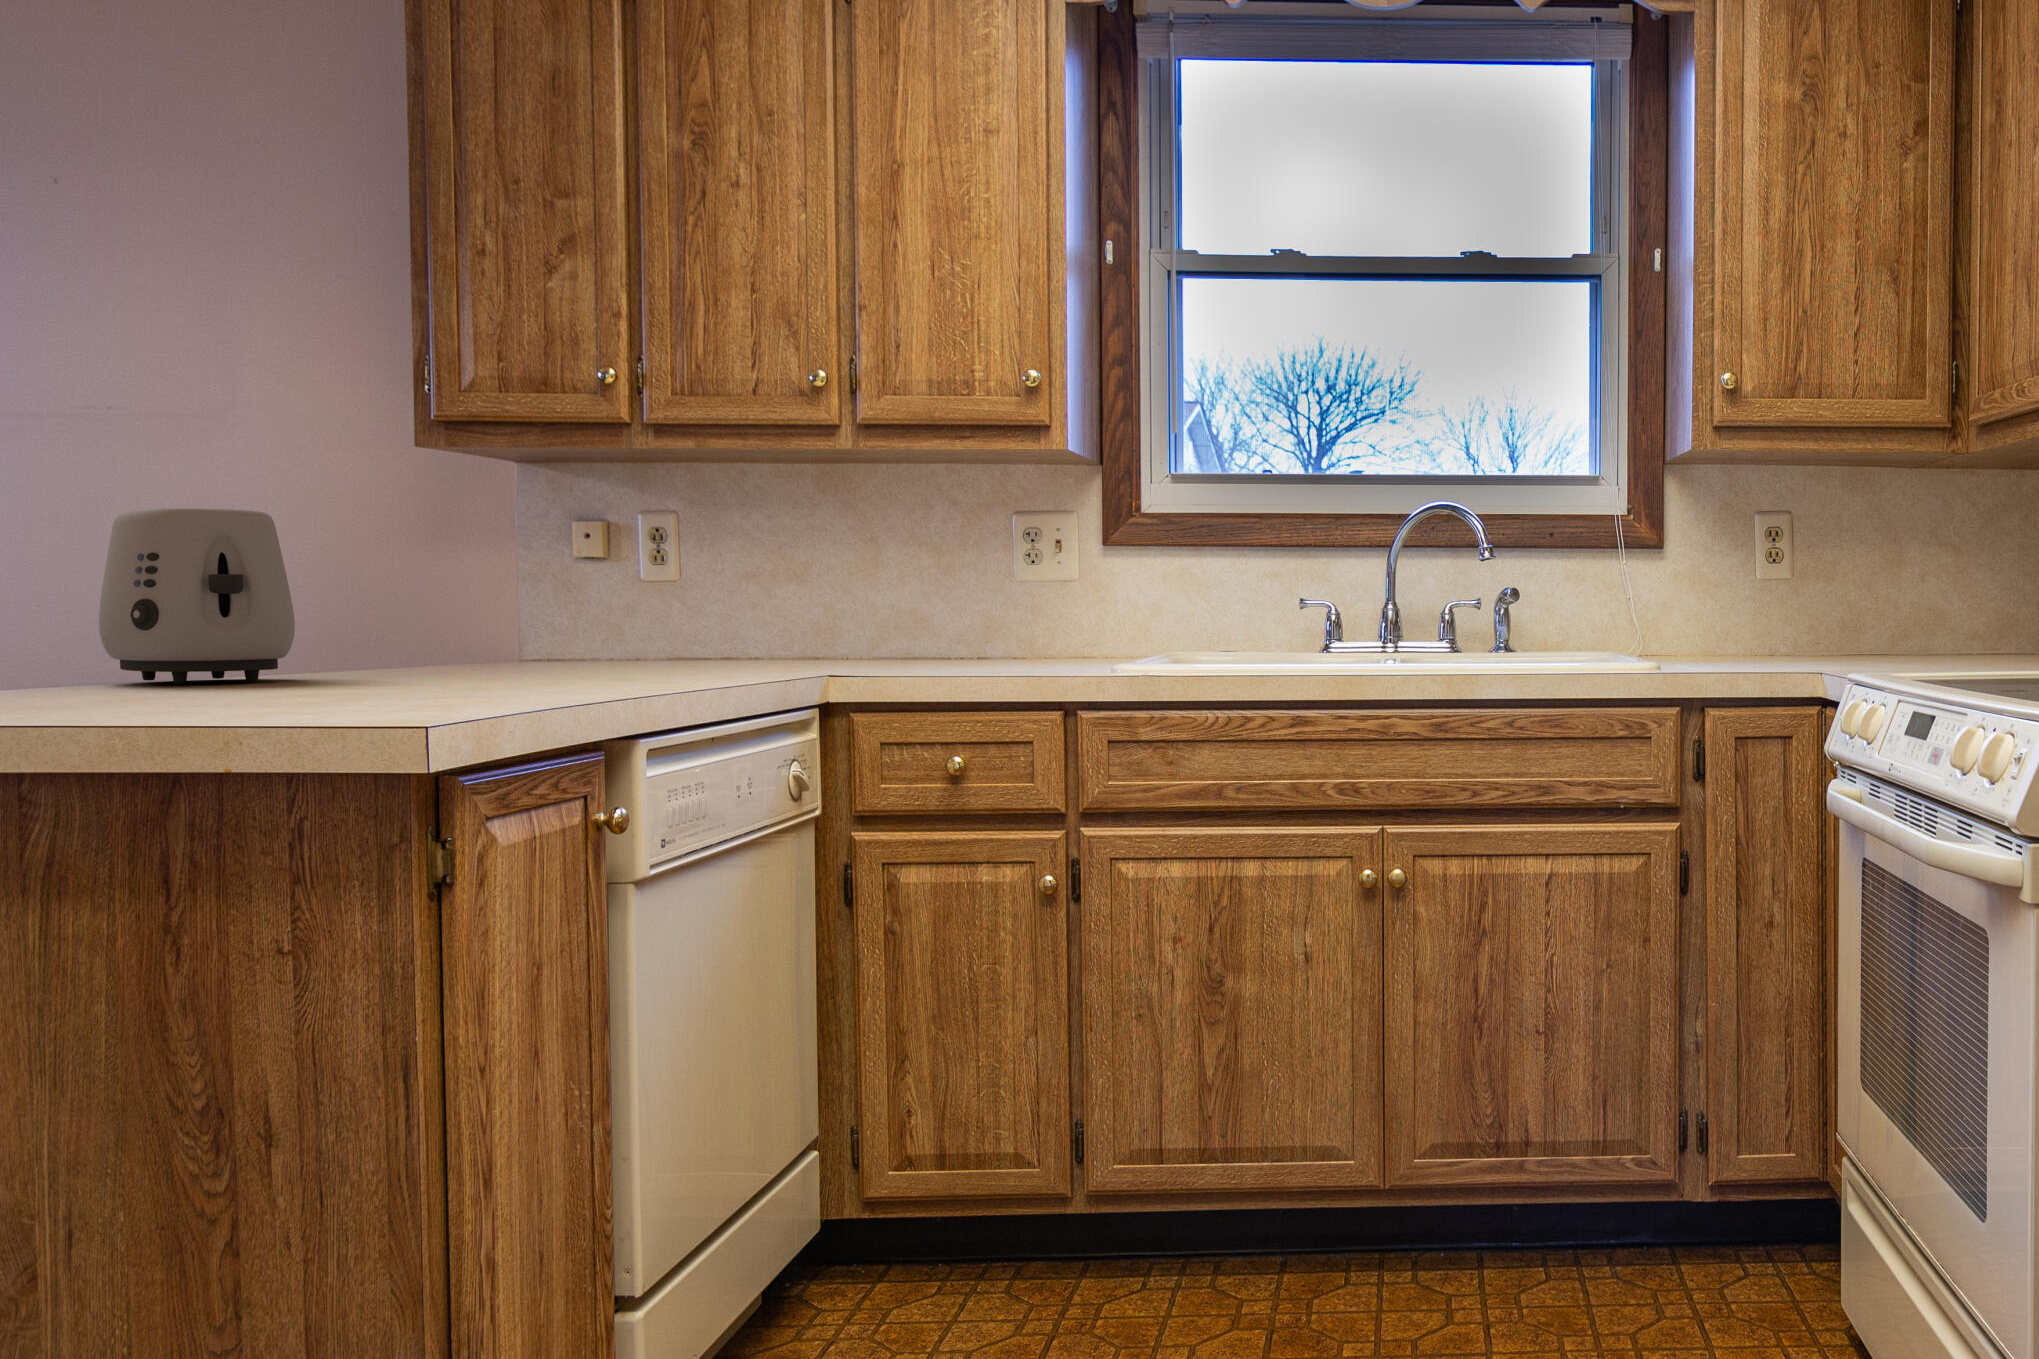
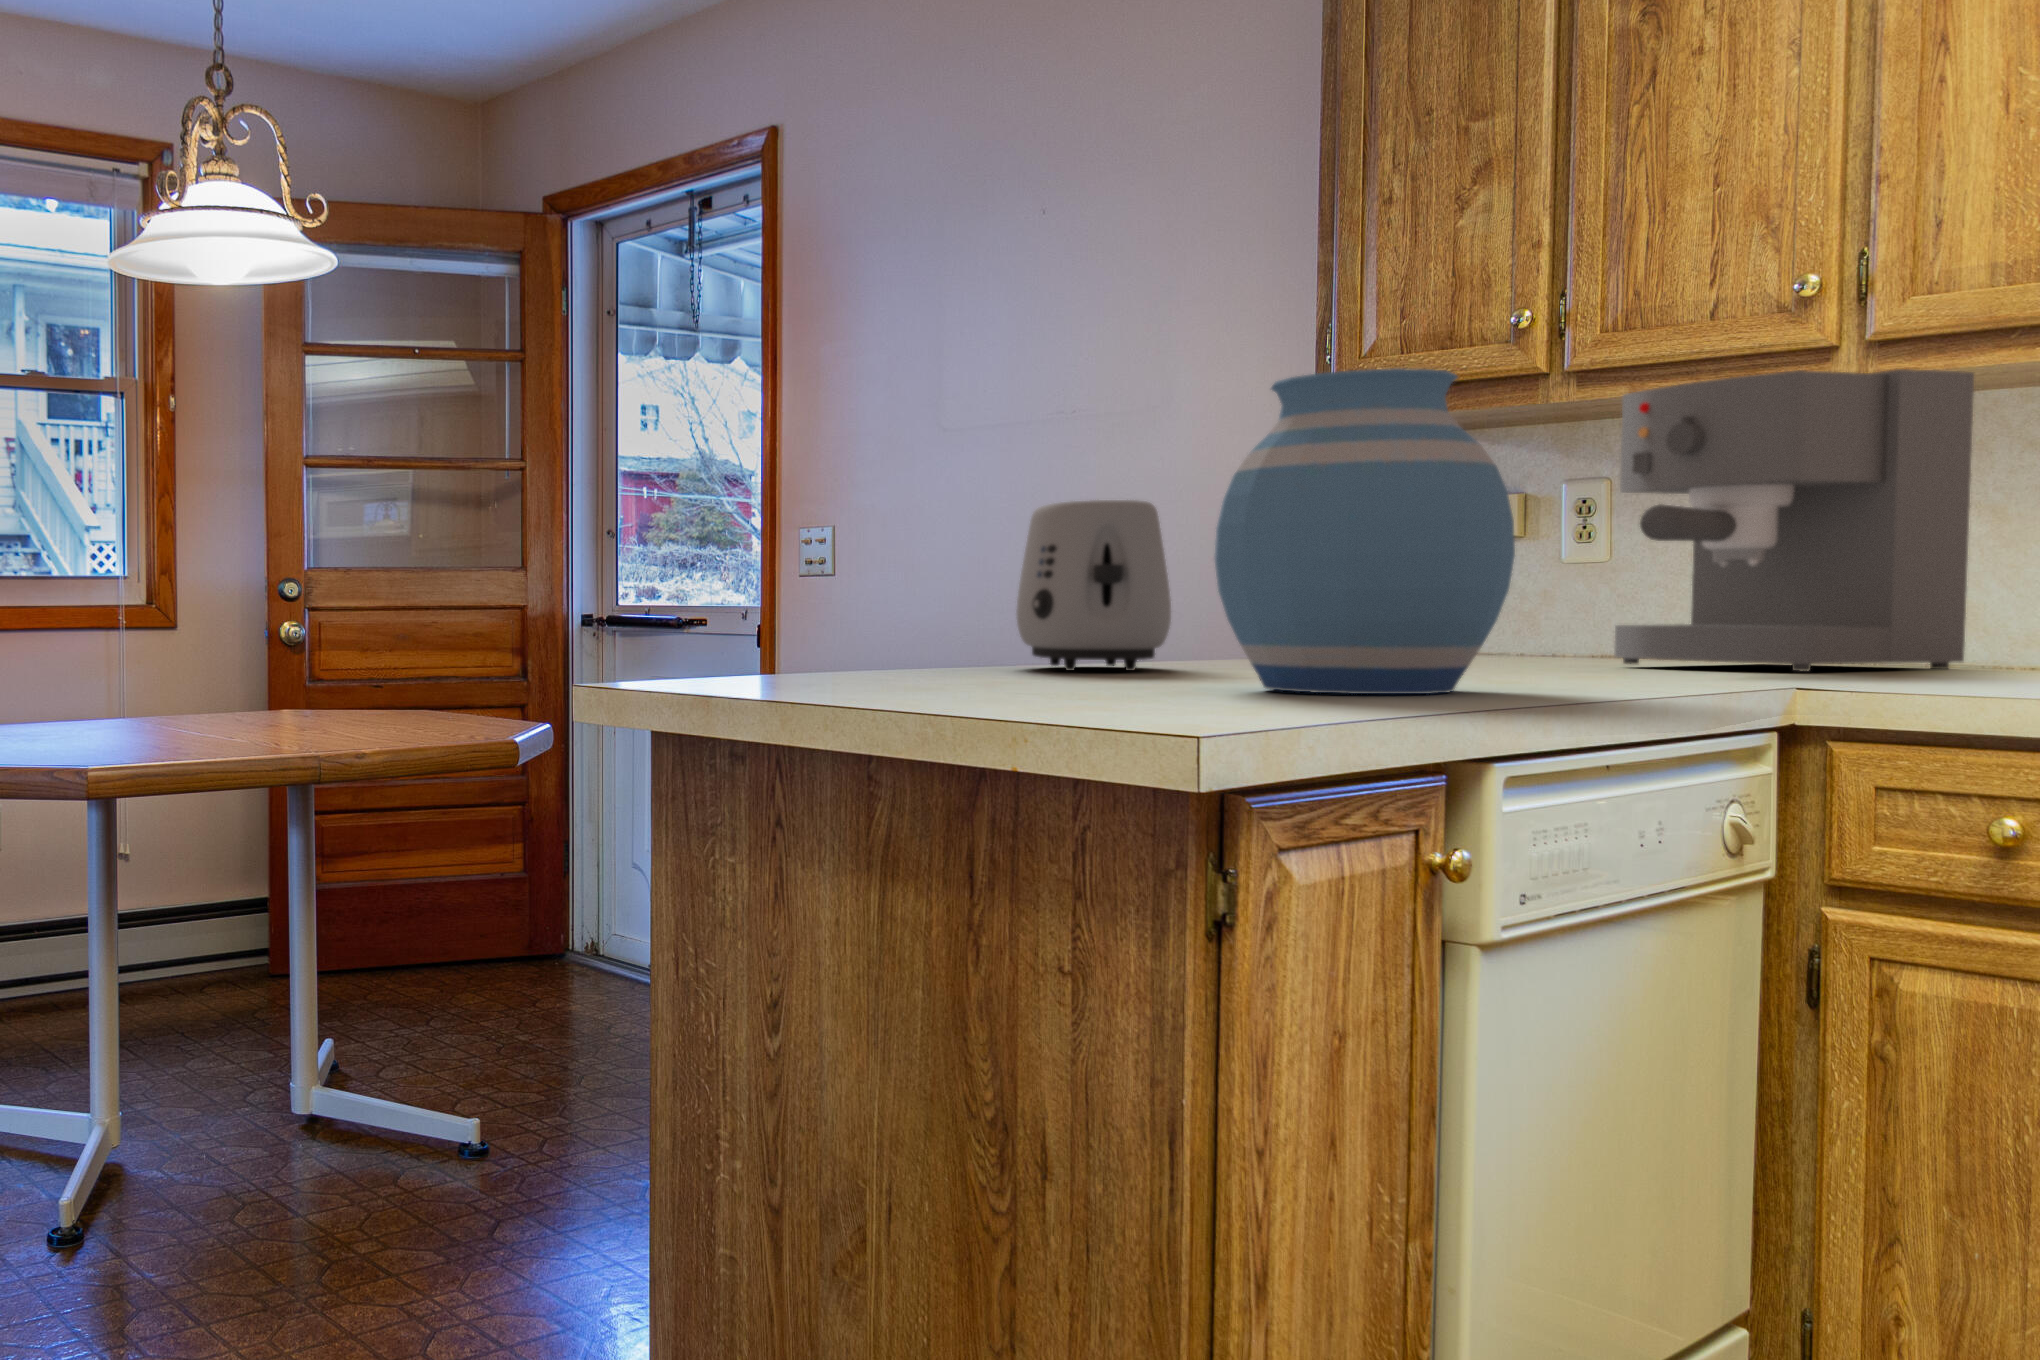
vase: none [375,415,641,689] -> present [1214,368,1515,694]
coffee maker: none [694,442,923,663] -> present [1614,369,1974,671]

